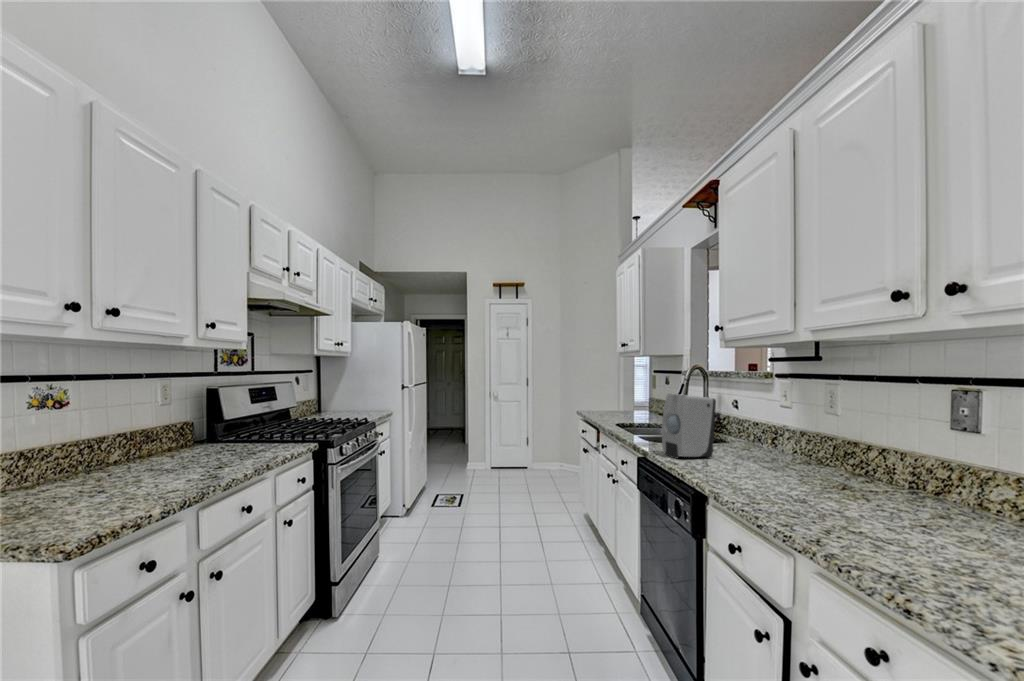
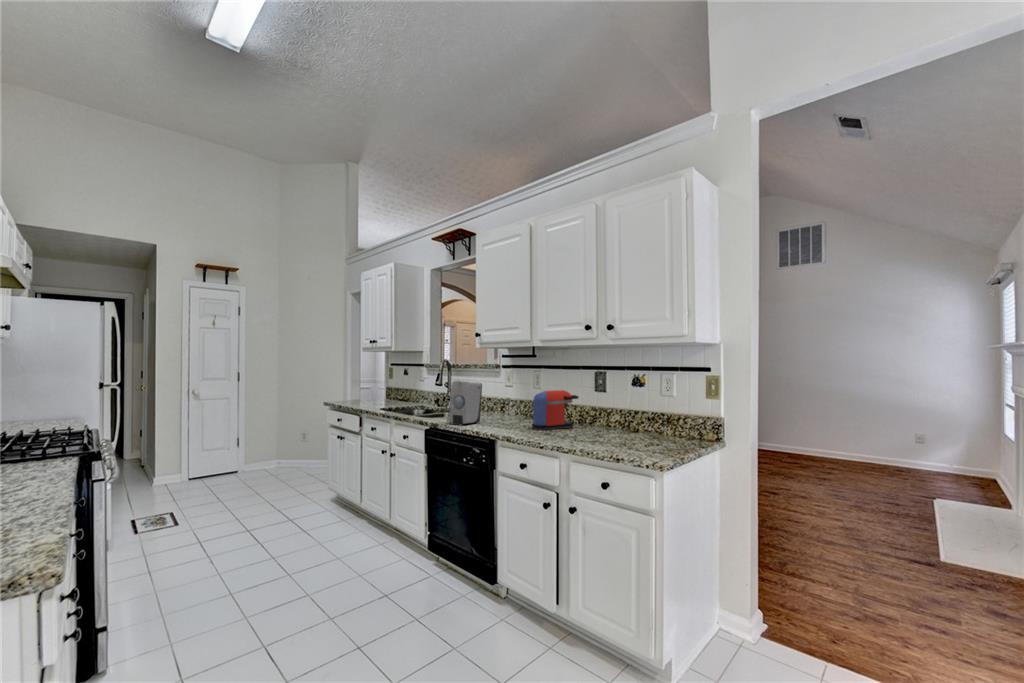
coffee maker: none [789,419,902,494] -> present [532,390,579,430]

